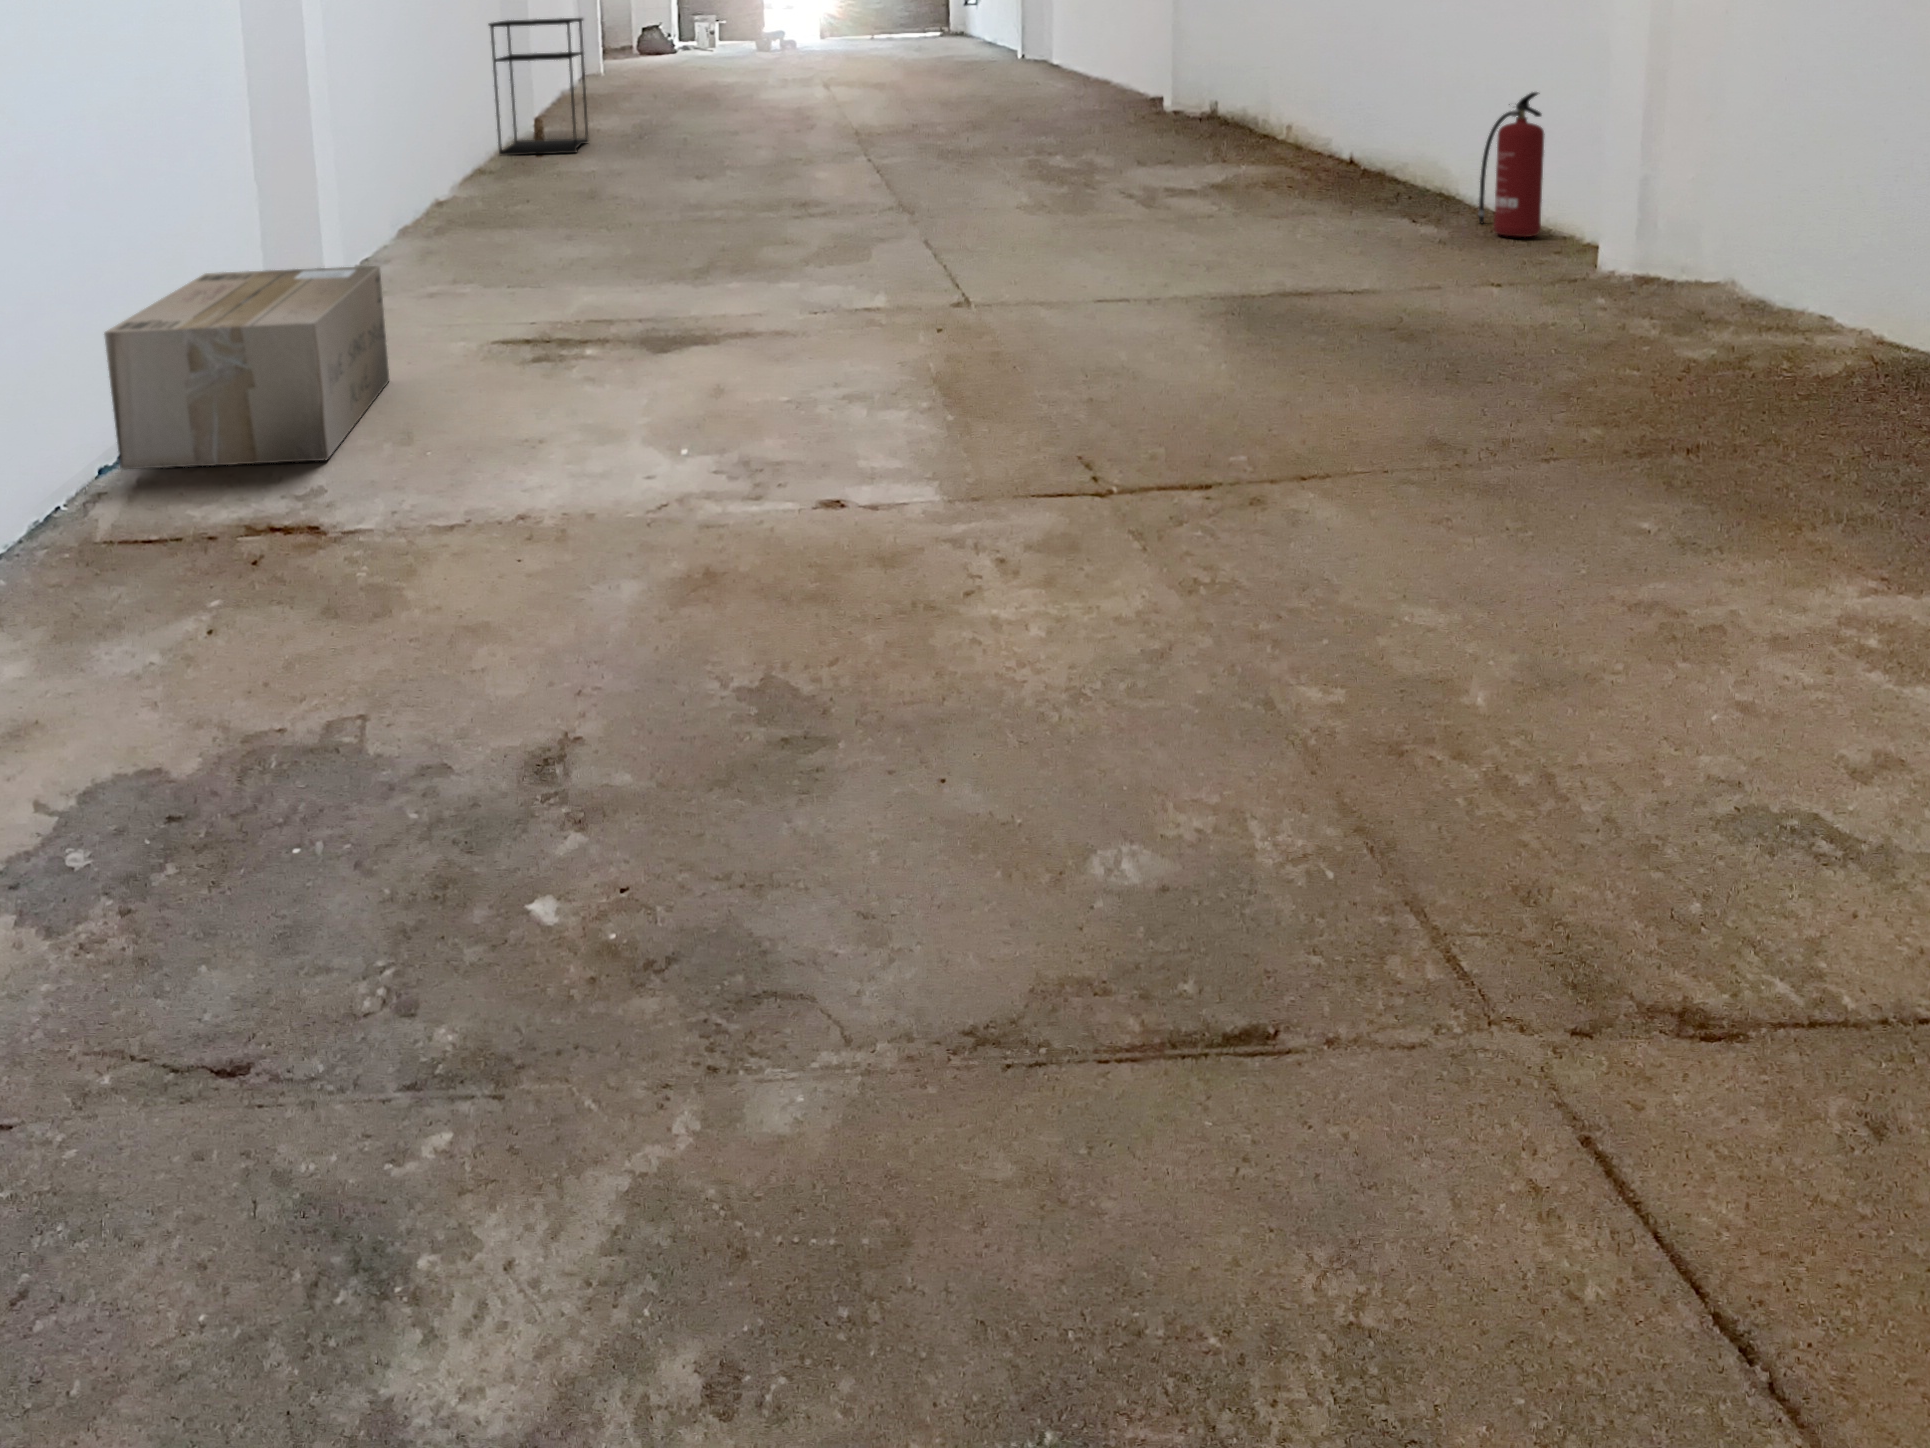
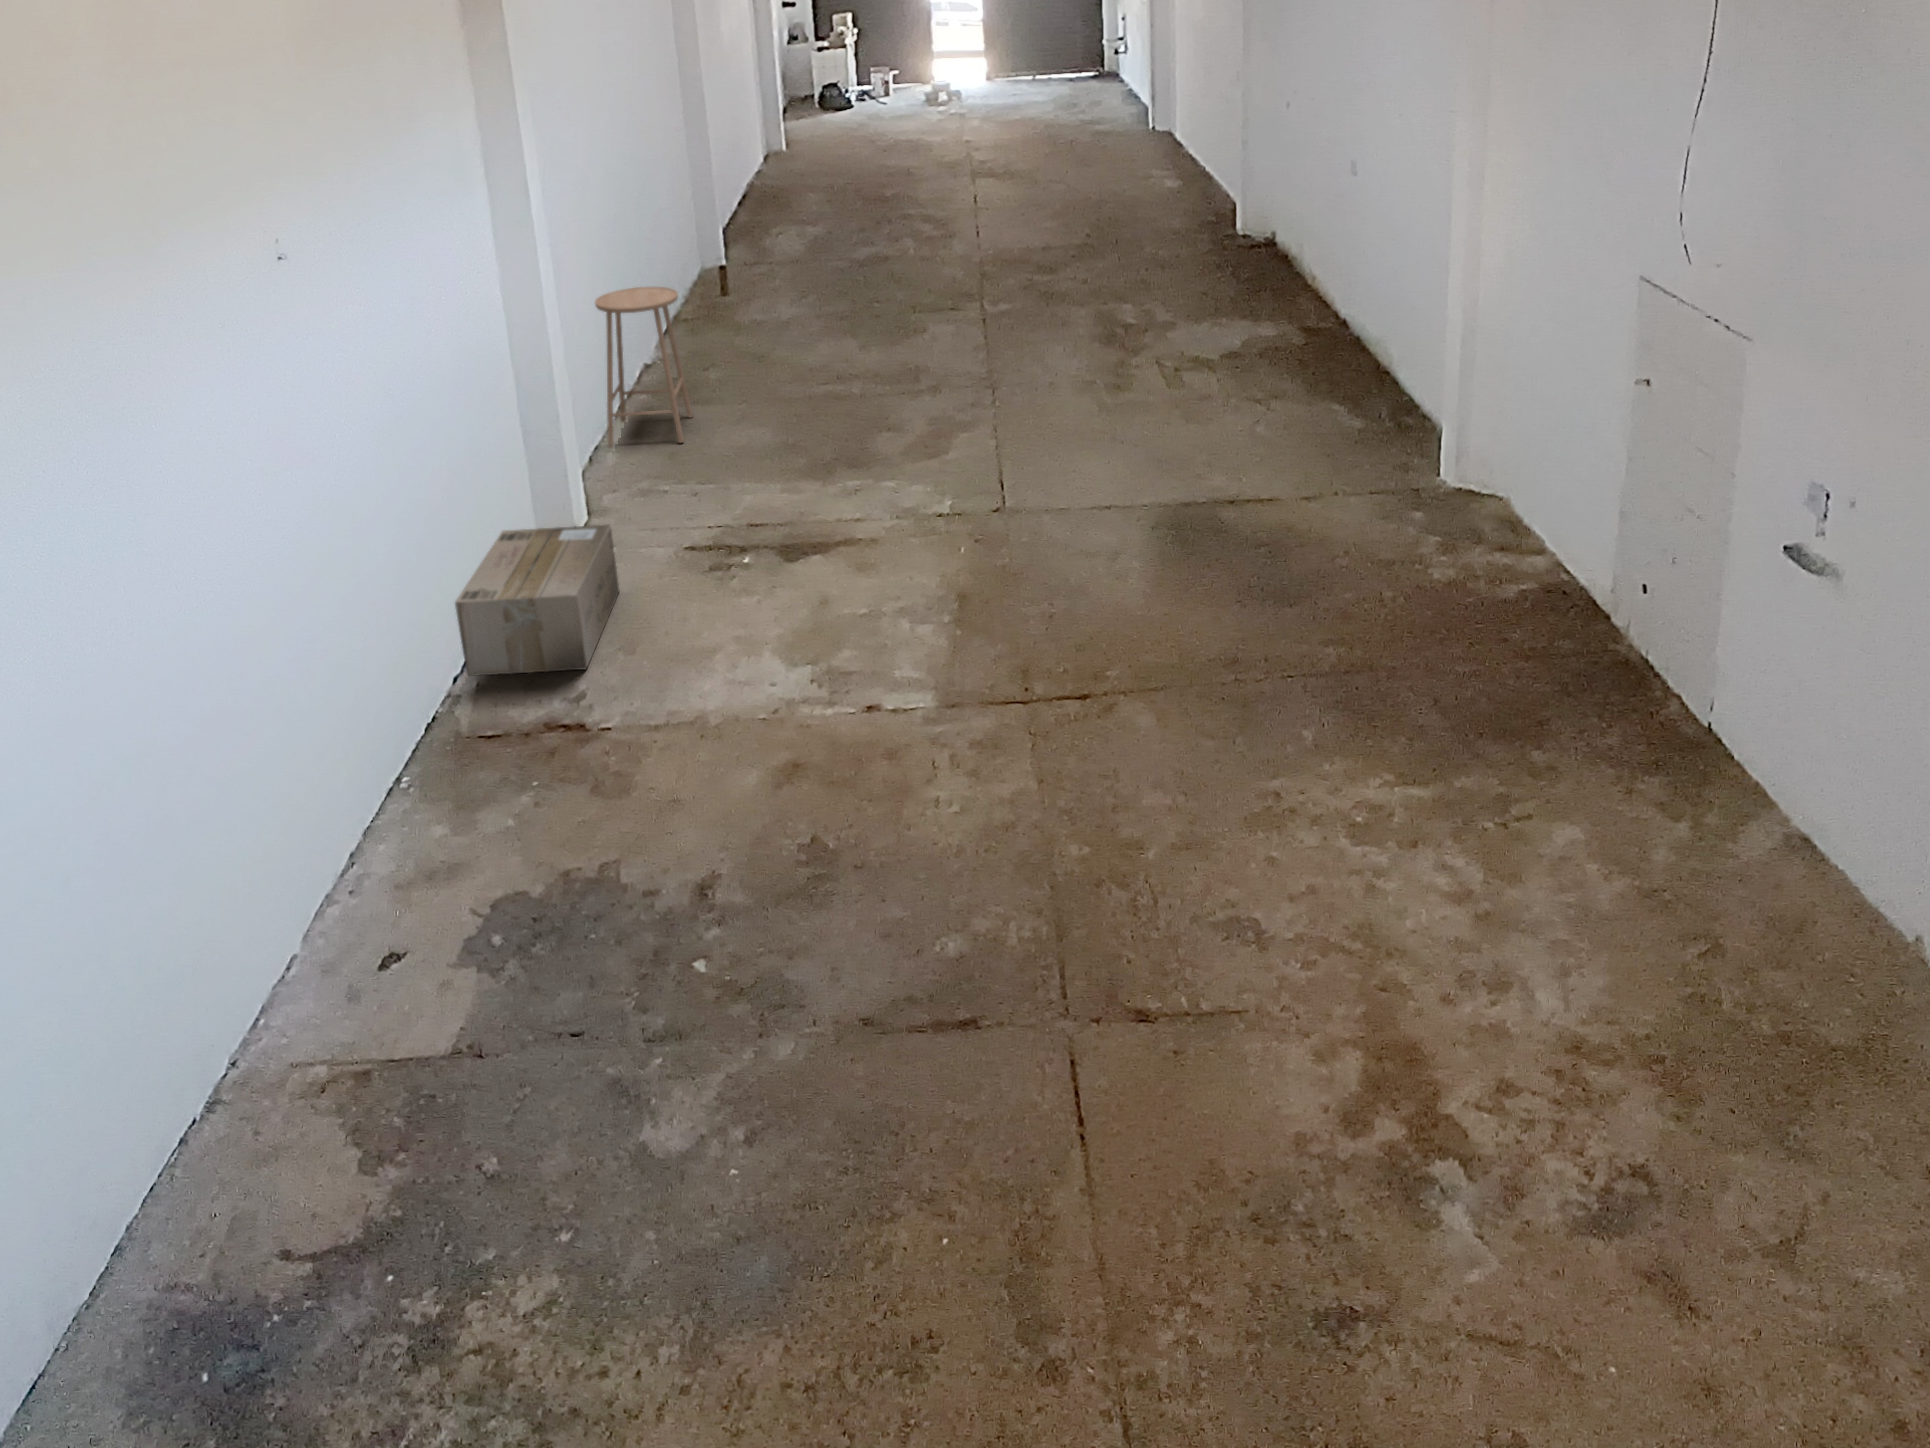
shelving unit: present [489,18,589,155] -> none [680,182,764,299]
stool: none [372,45,502,258] -> present [595,287,693,447]
fire extinguisher: present [1479,92,1545,237] -> none [1382,338,1417,435]

